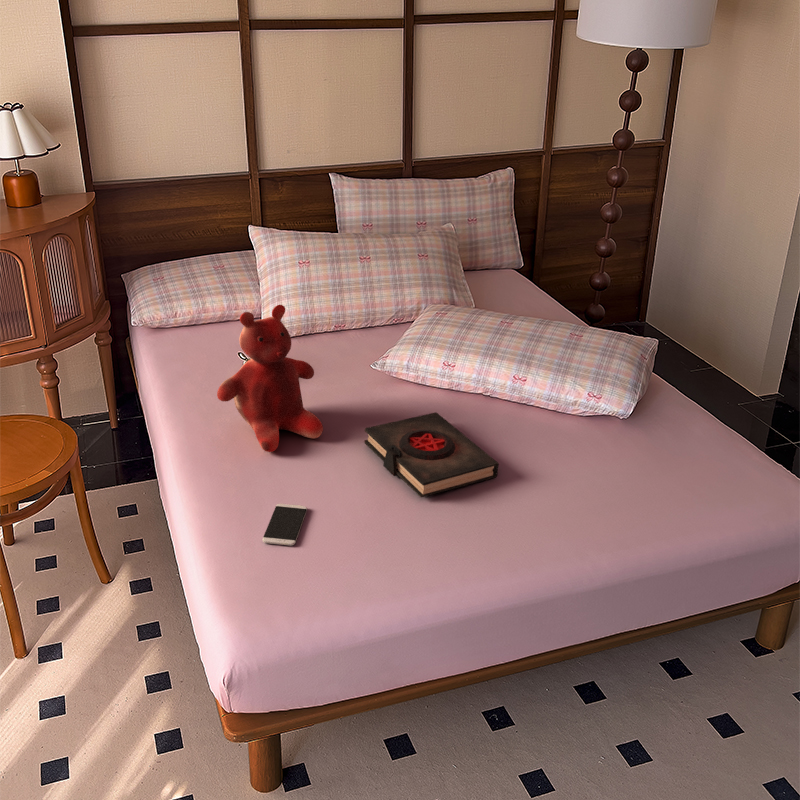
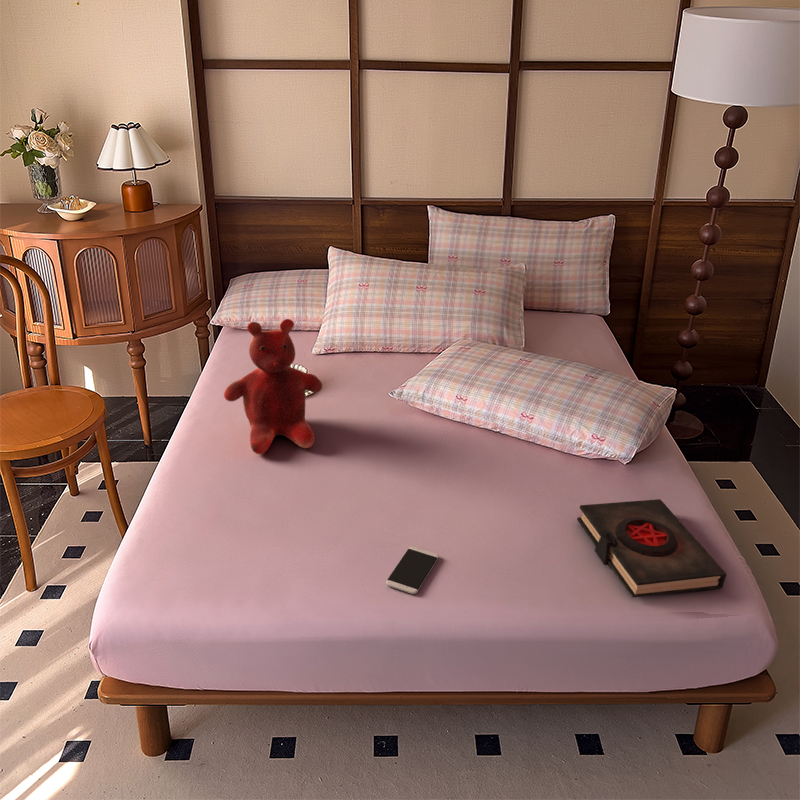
book: present [364,413,499,498] -> present [577,499,727,597]
smartphone: present [263,504,307,546] -> present [386,547,438,594]

